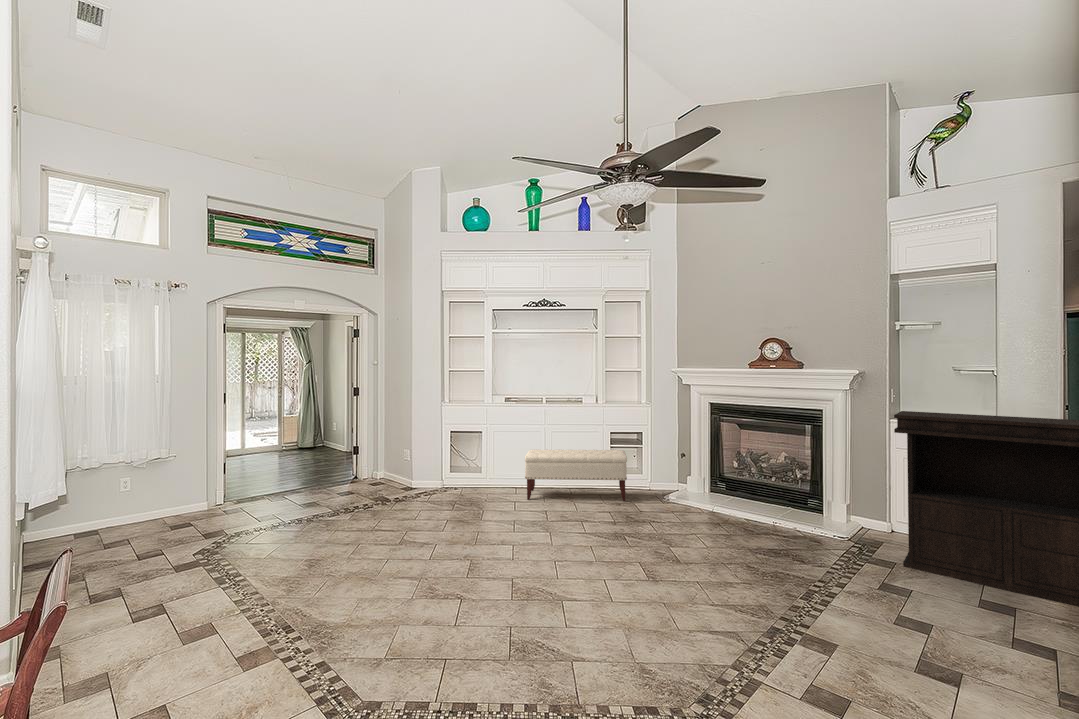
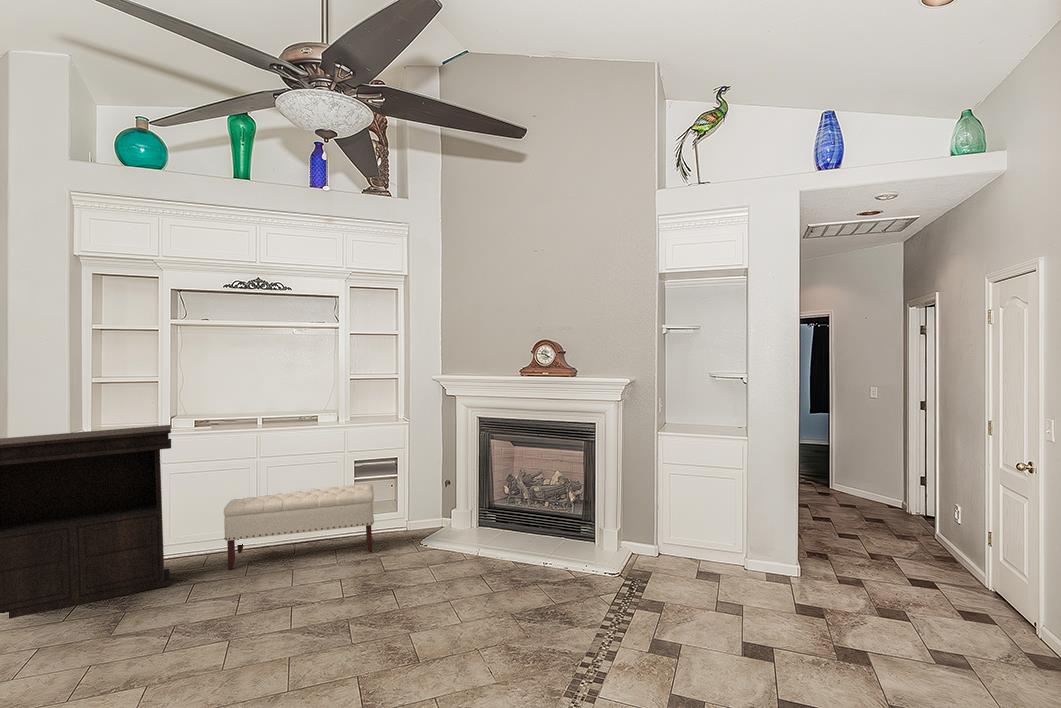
console table: present [894,411,1079,607] -> present [0,425,171,619]

